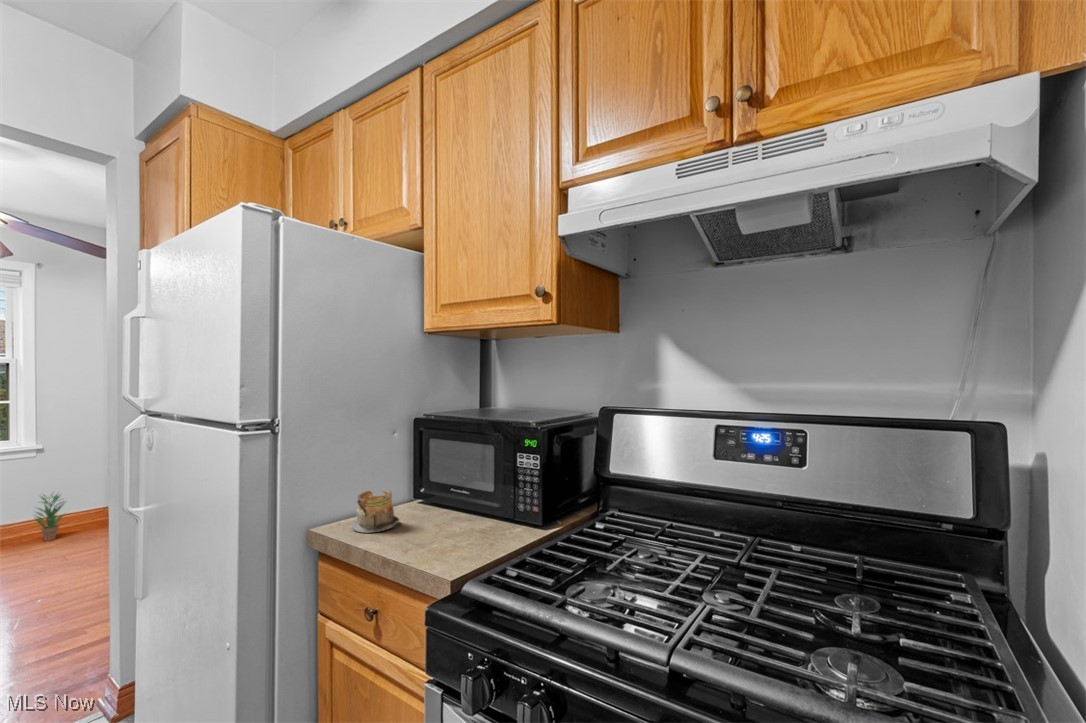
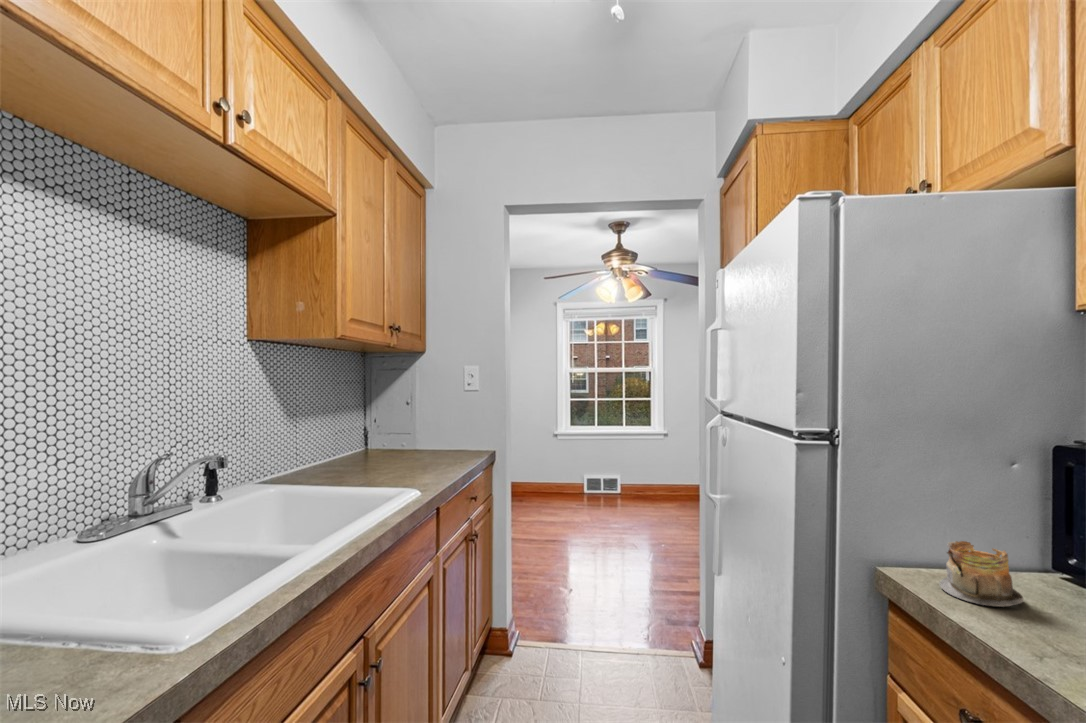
potted plant: present [36,494,64,541] -> none [662,465,682,502]

